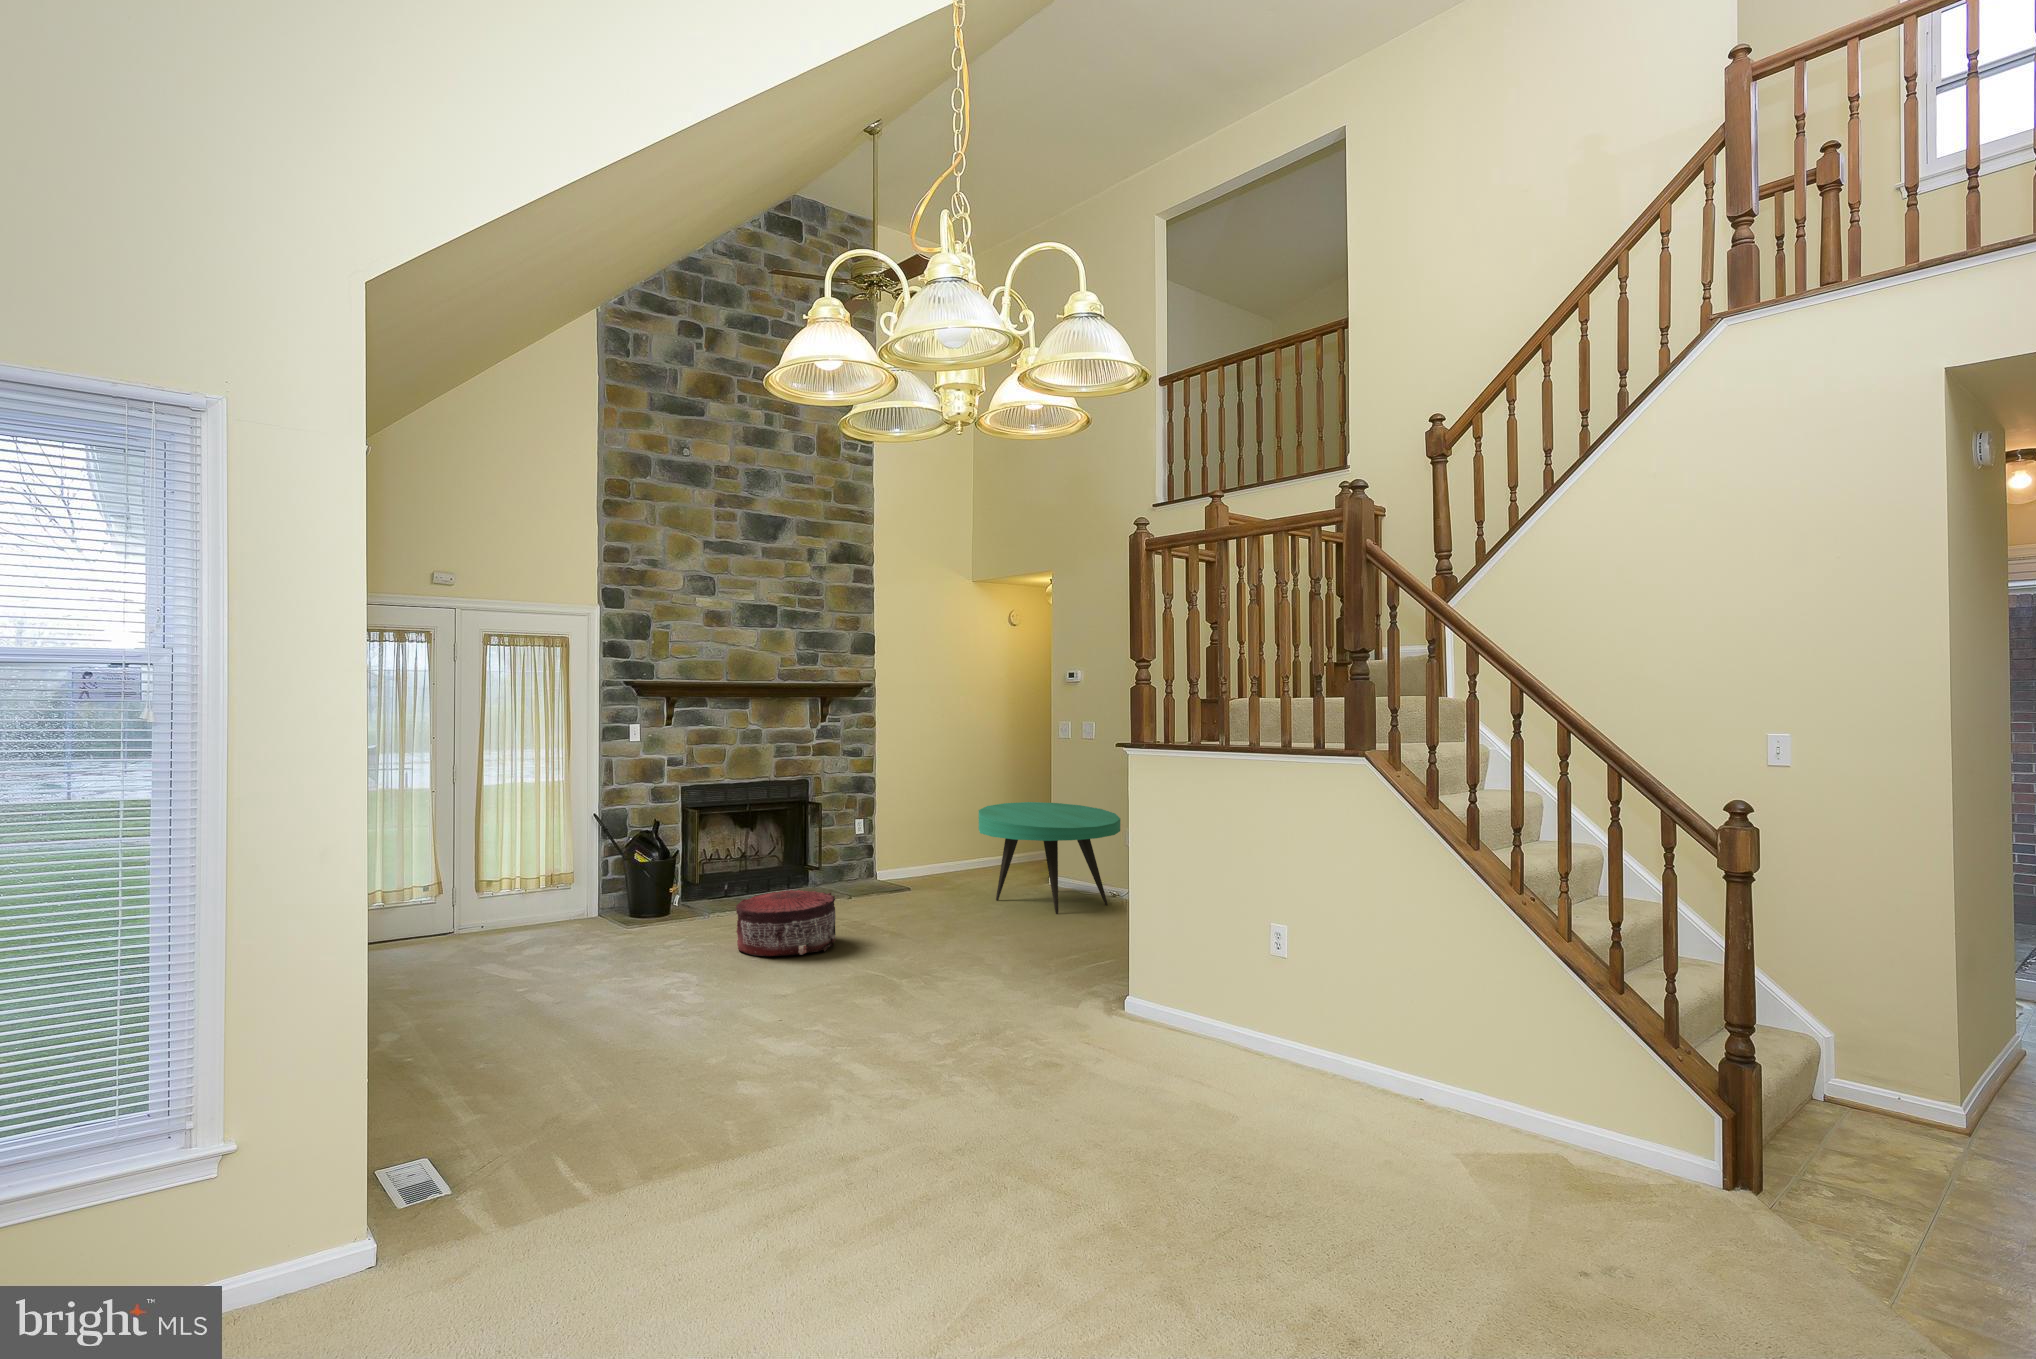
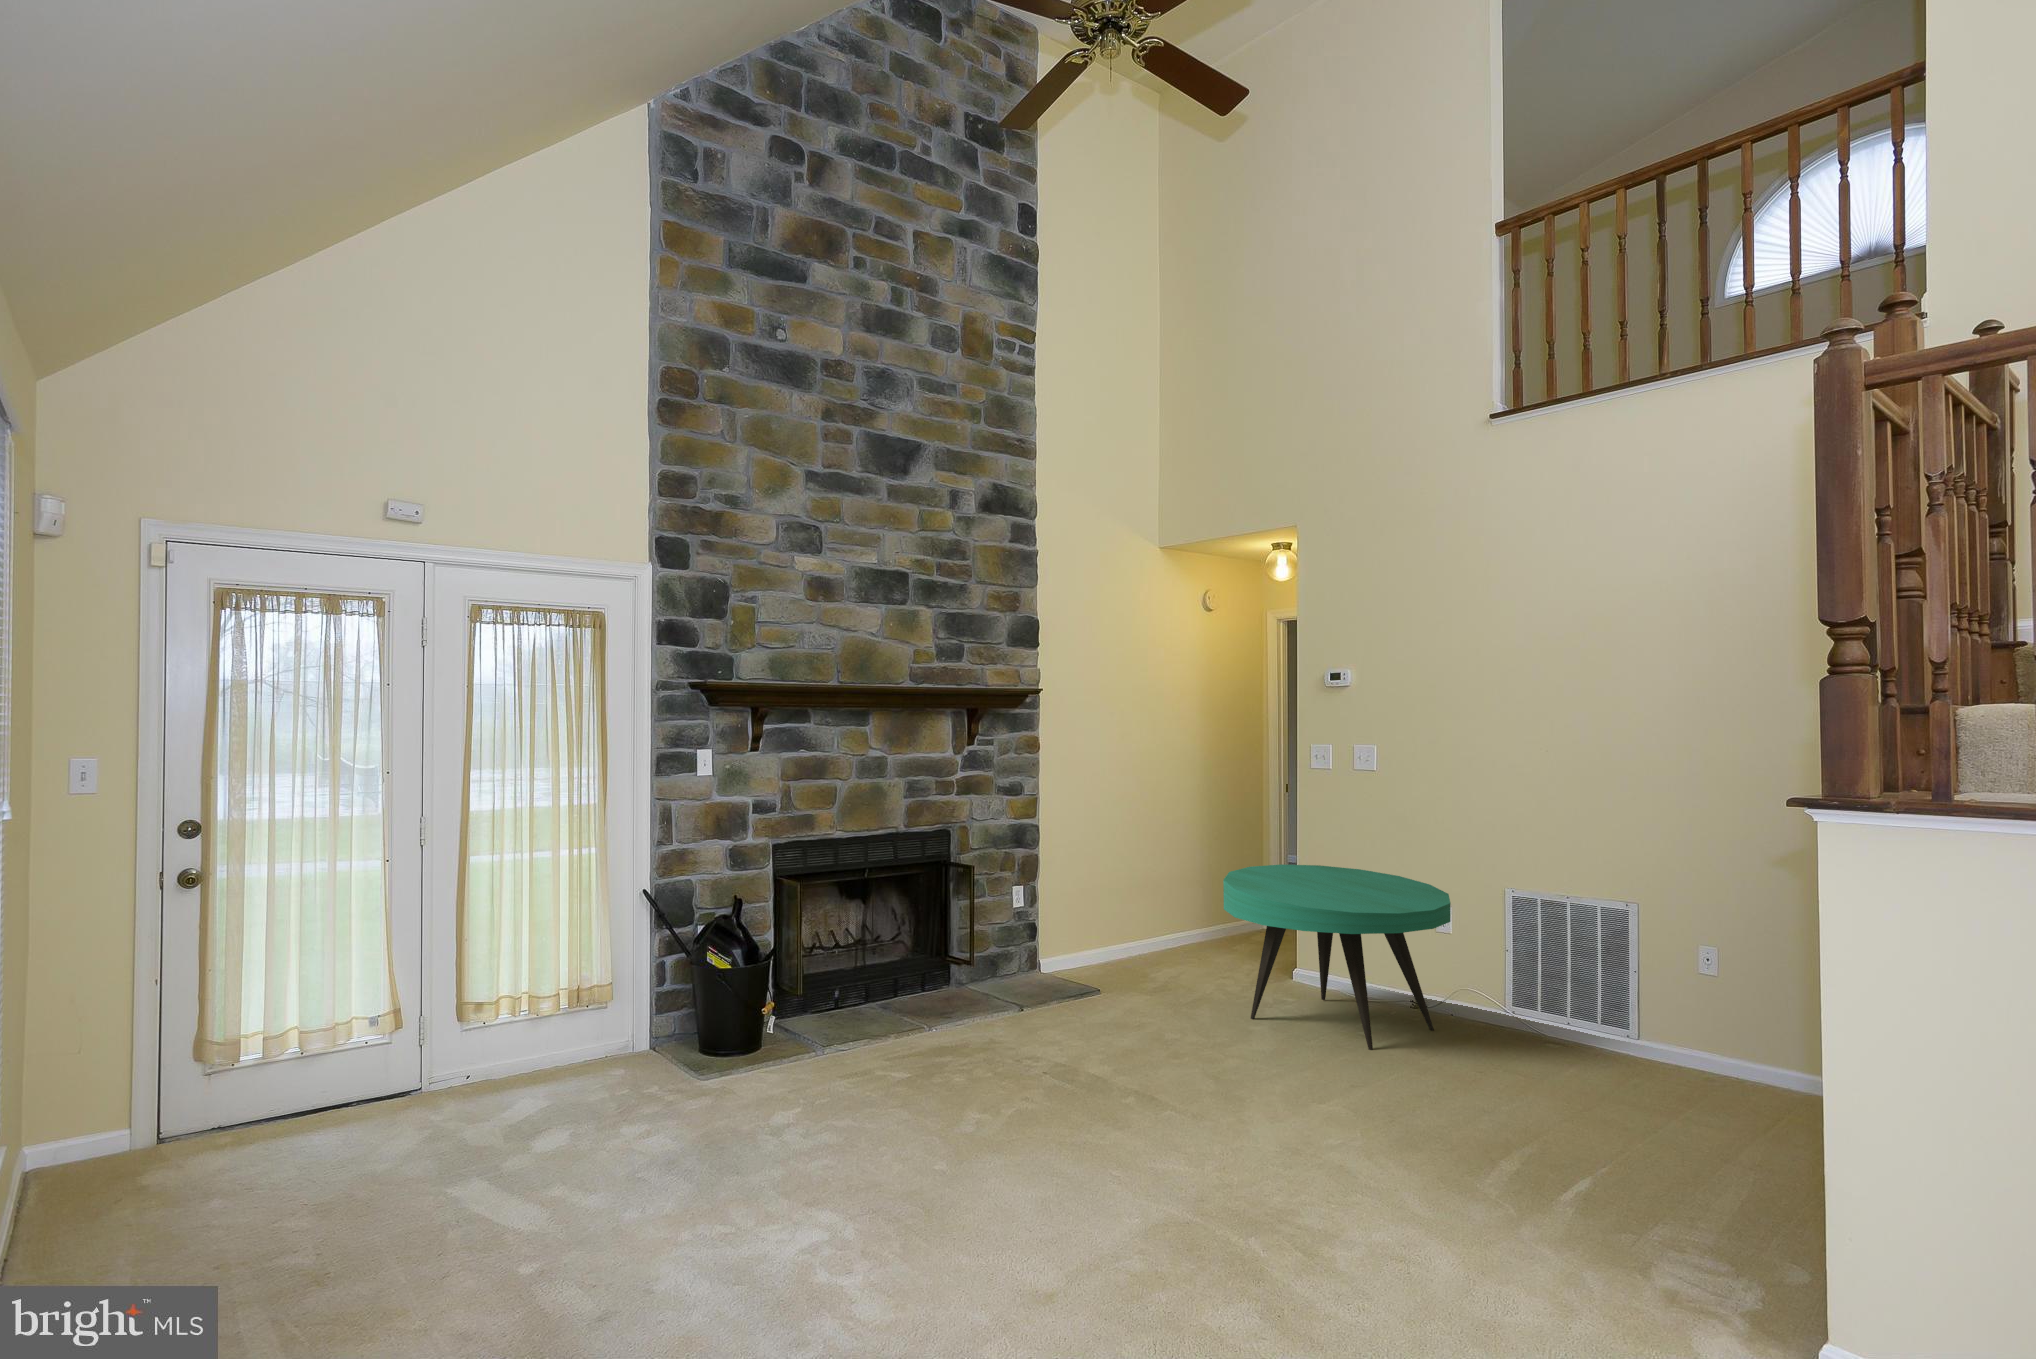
pouf: present [736,890,836,956] -> none [893,1023,1063,1157]

